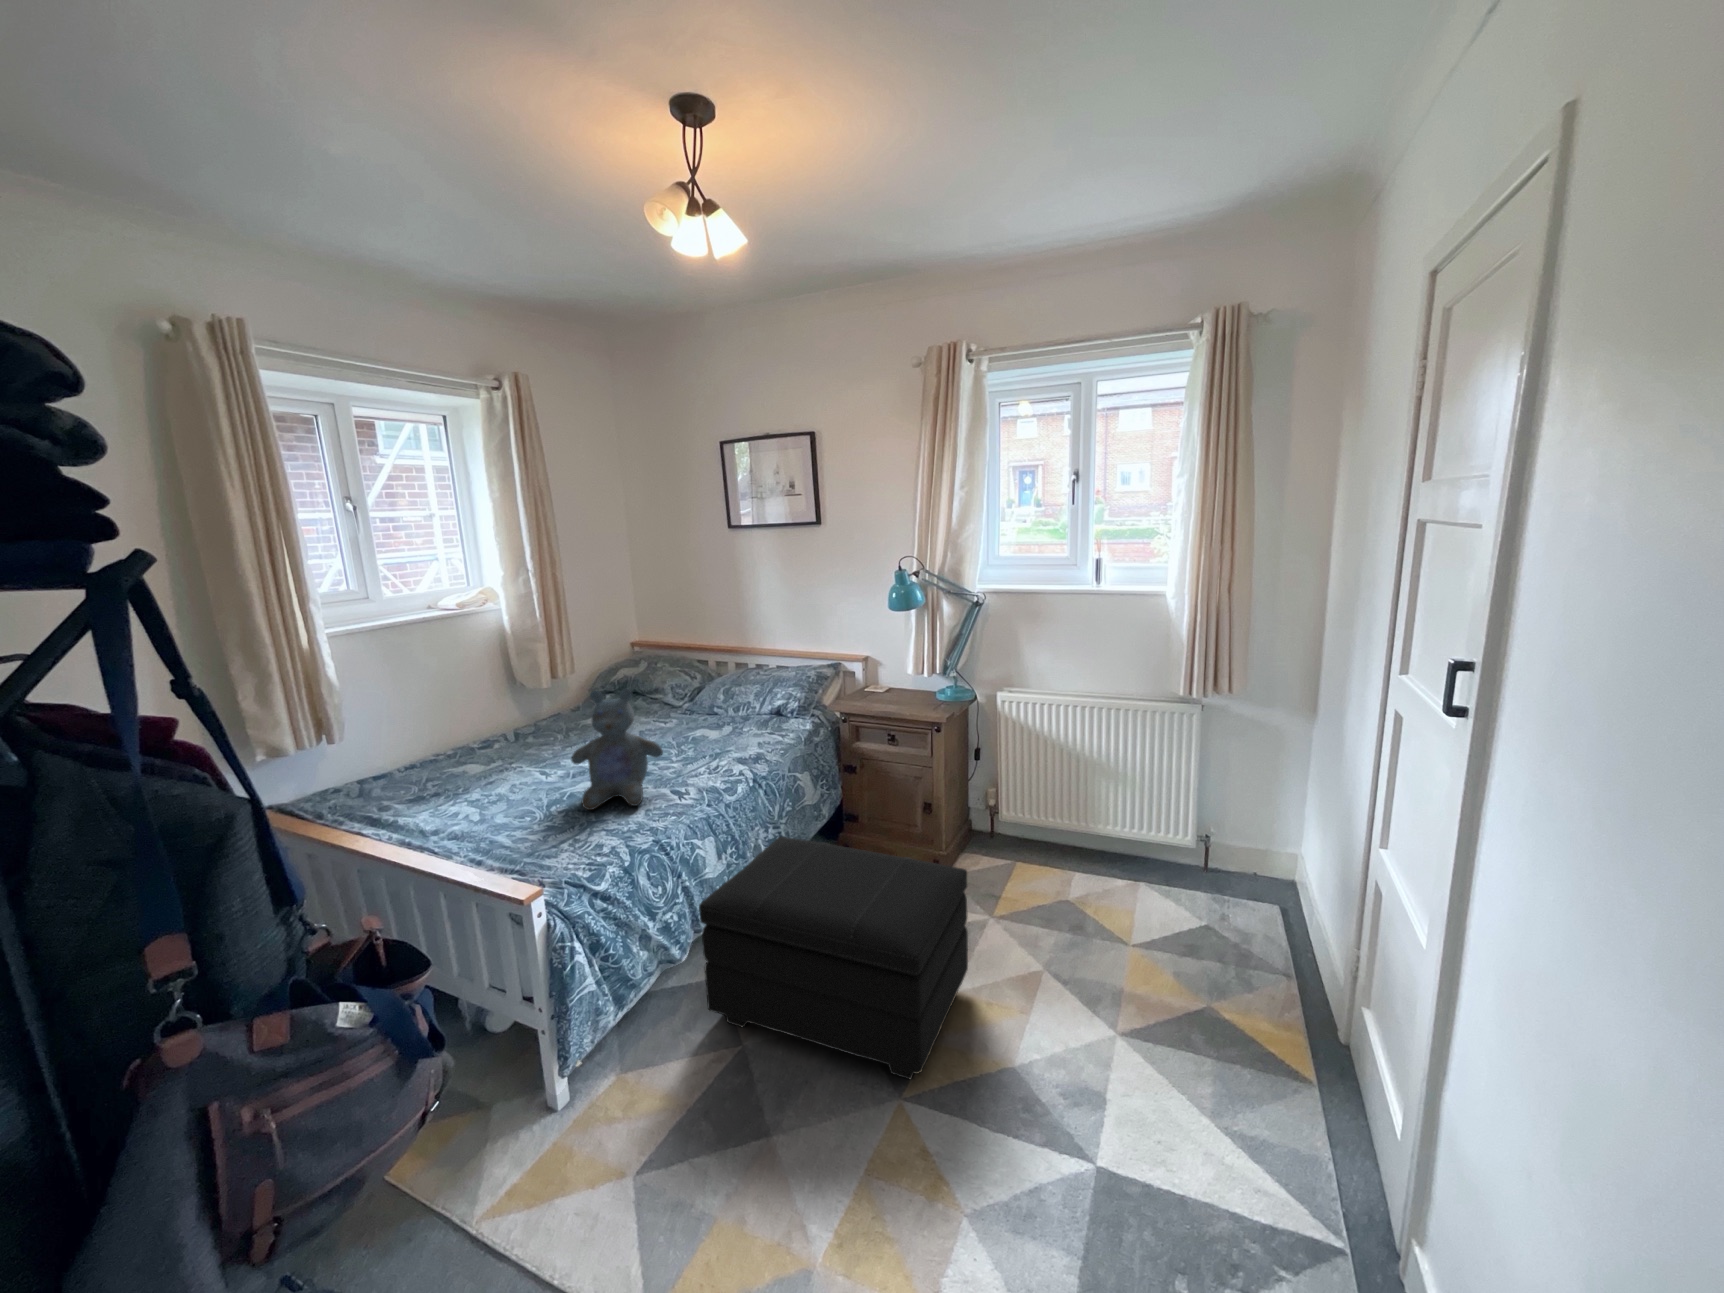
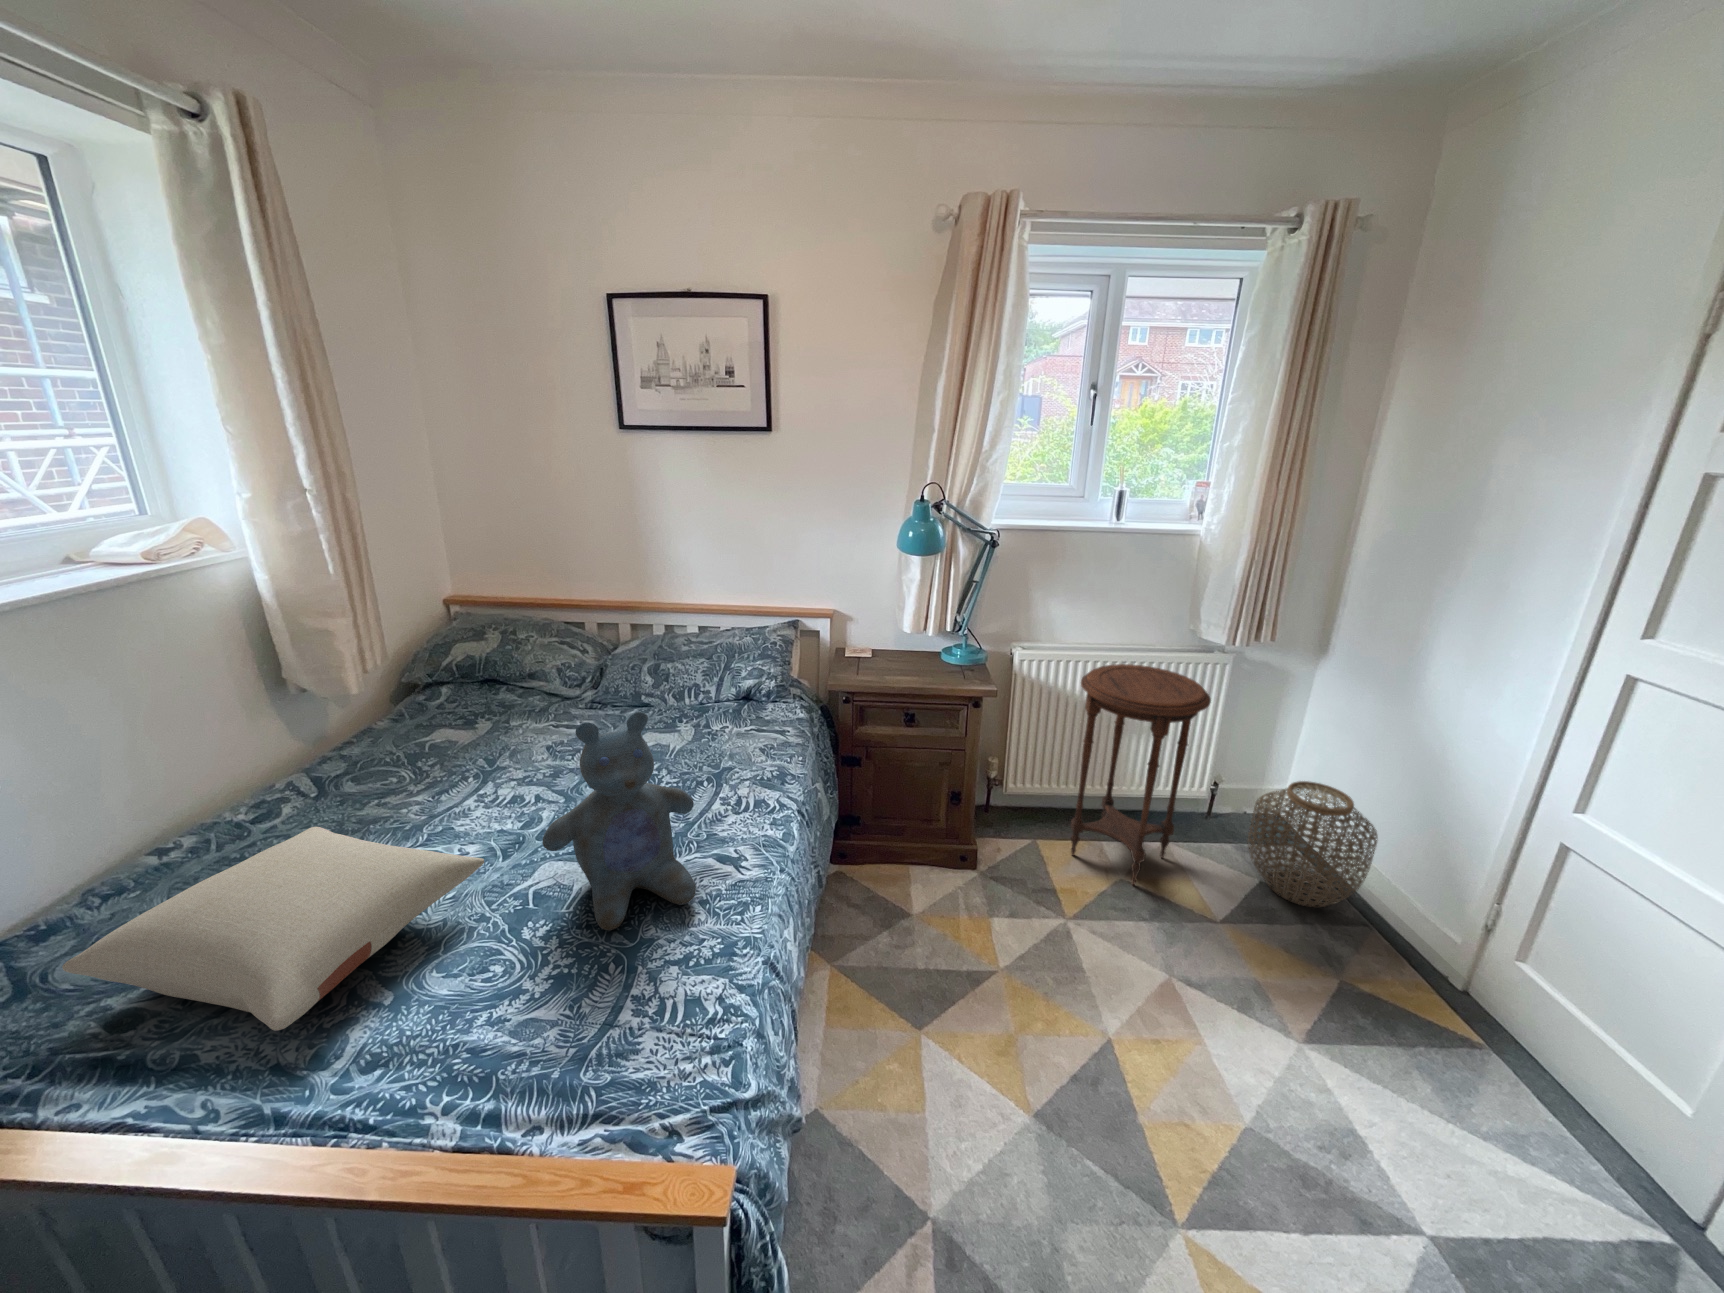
side table: none [1031,710,1142,907] -> present [1071,664,1211,885]
pillow: none [369,744,548,812] -> present [62,827,484,1031]
woven basket: none [1191,830,1310,957] -> present [1248,781,1378,907]
footstool: present [699,837,968,1079] -> none [861,889,1229,1191]

